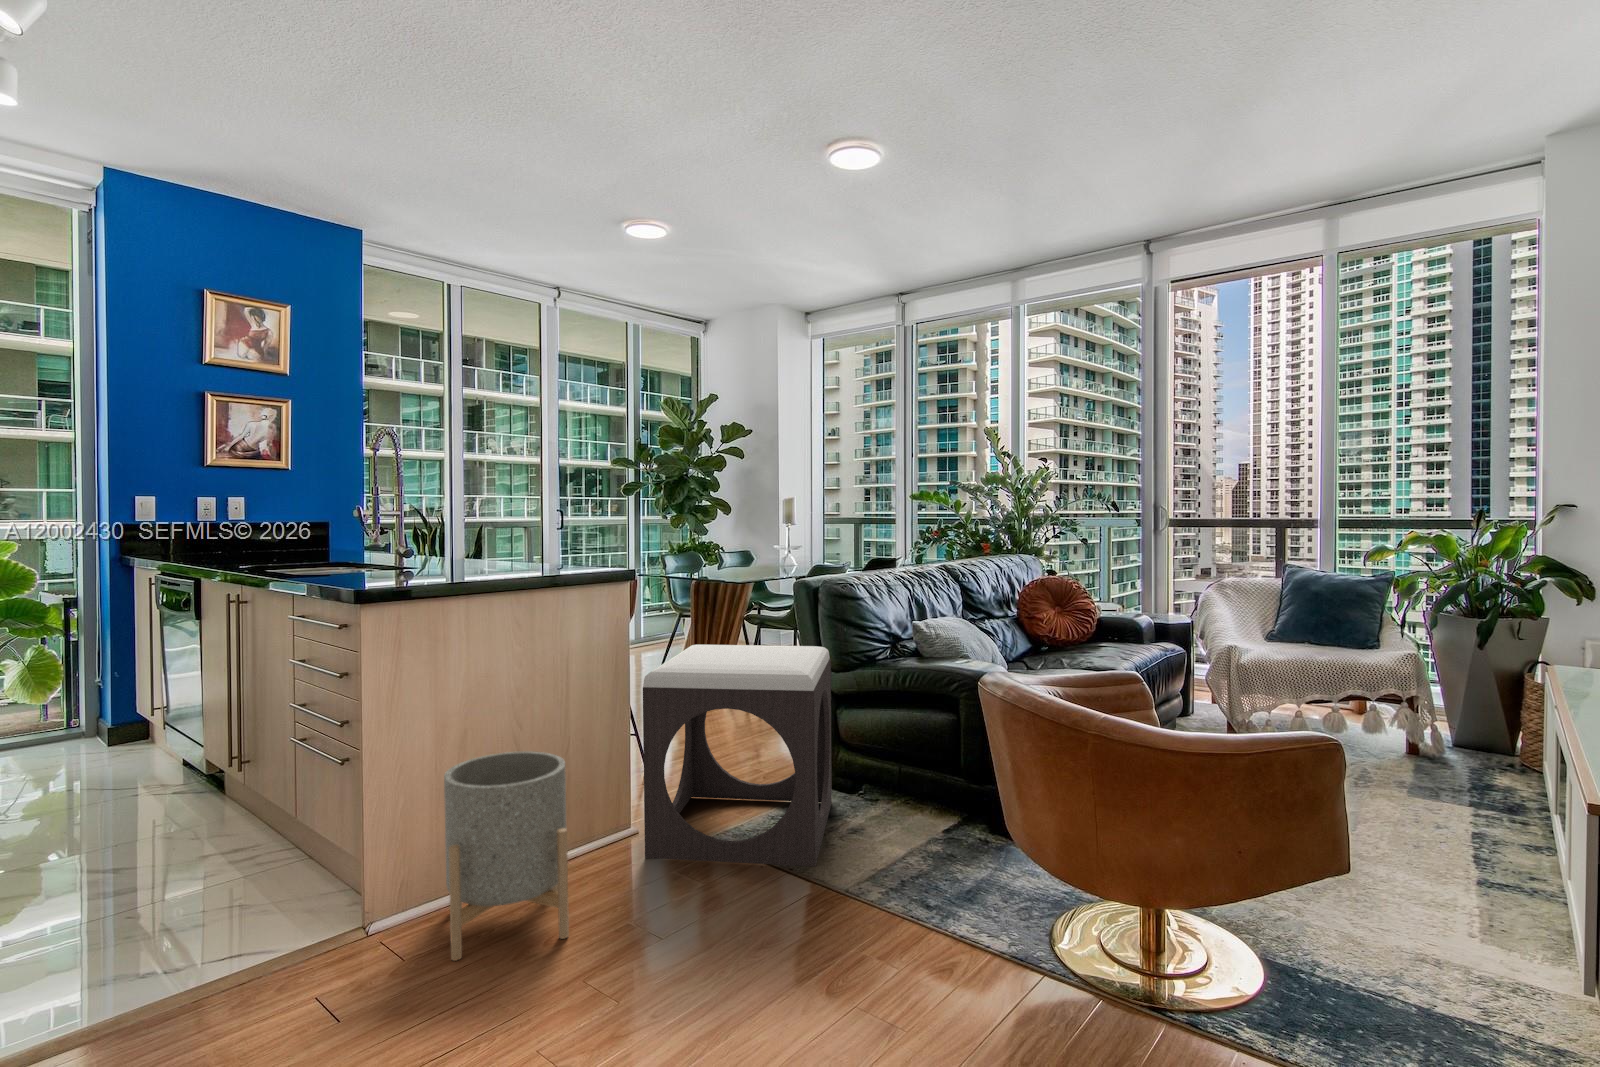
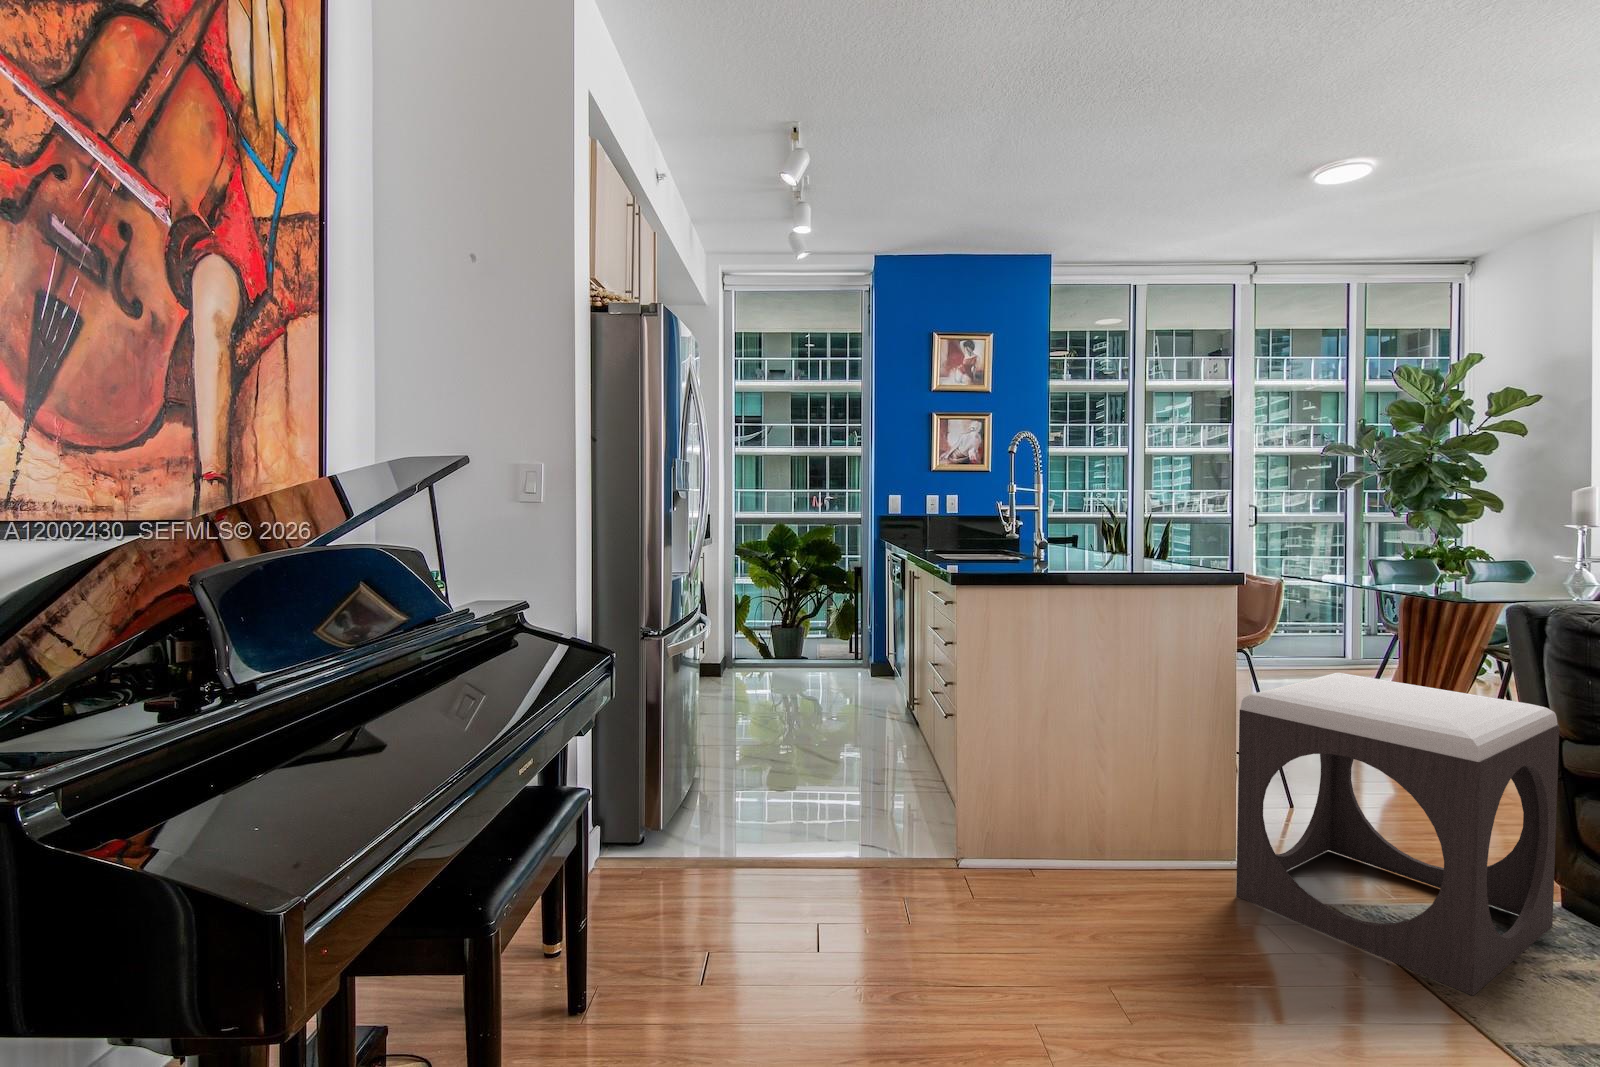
planter: present [444,751,569,961] -> none [1010,742,1129,939]

